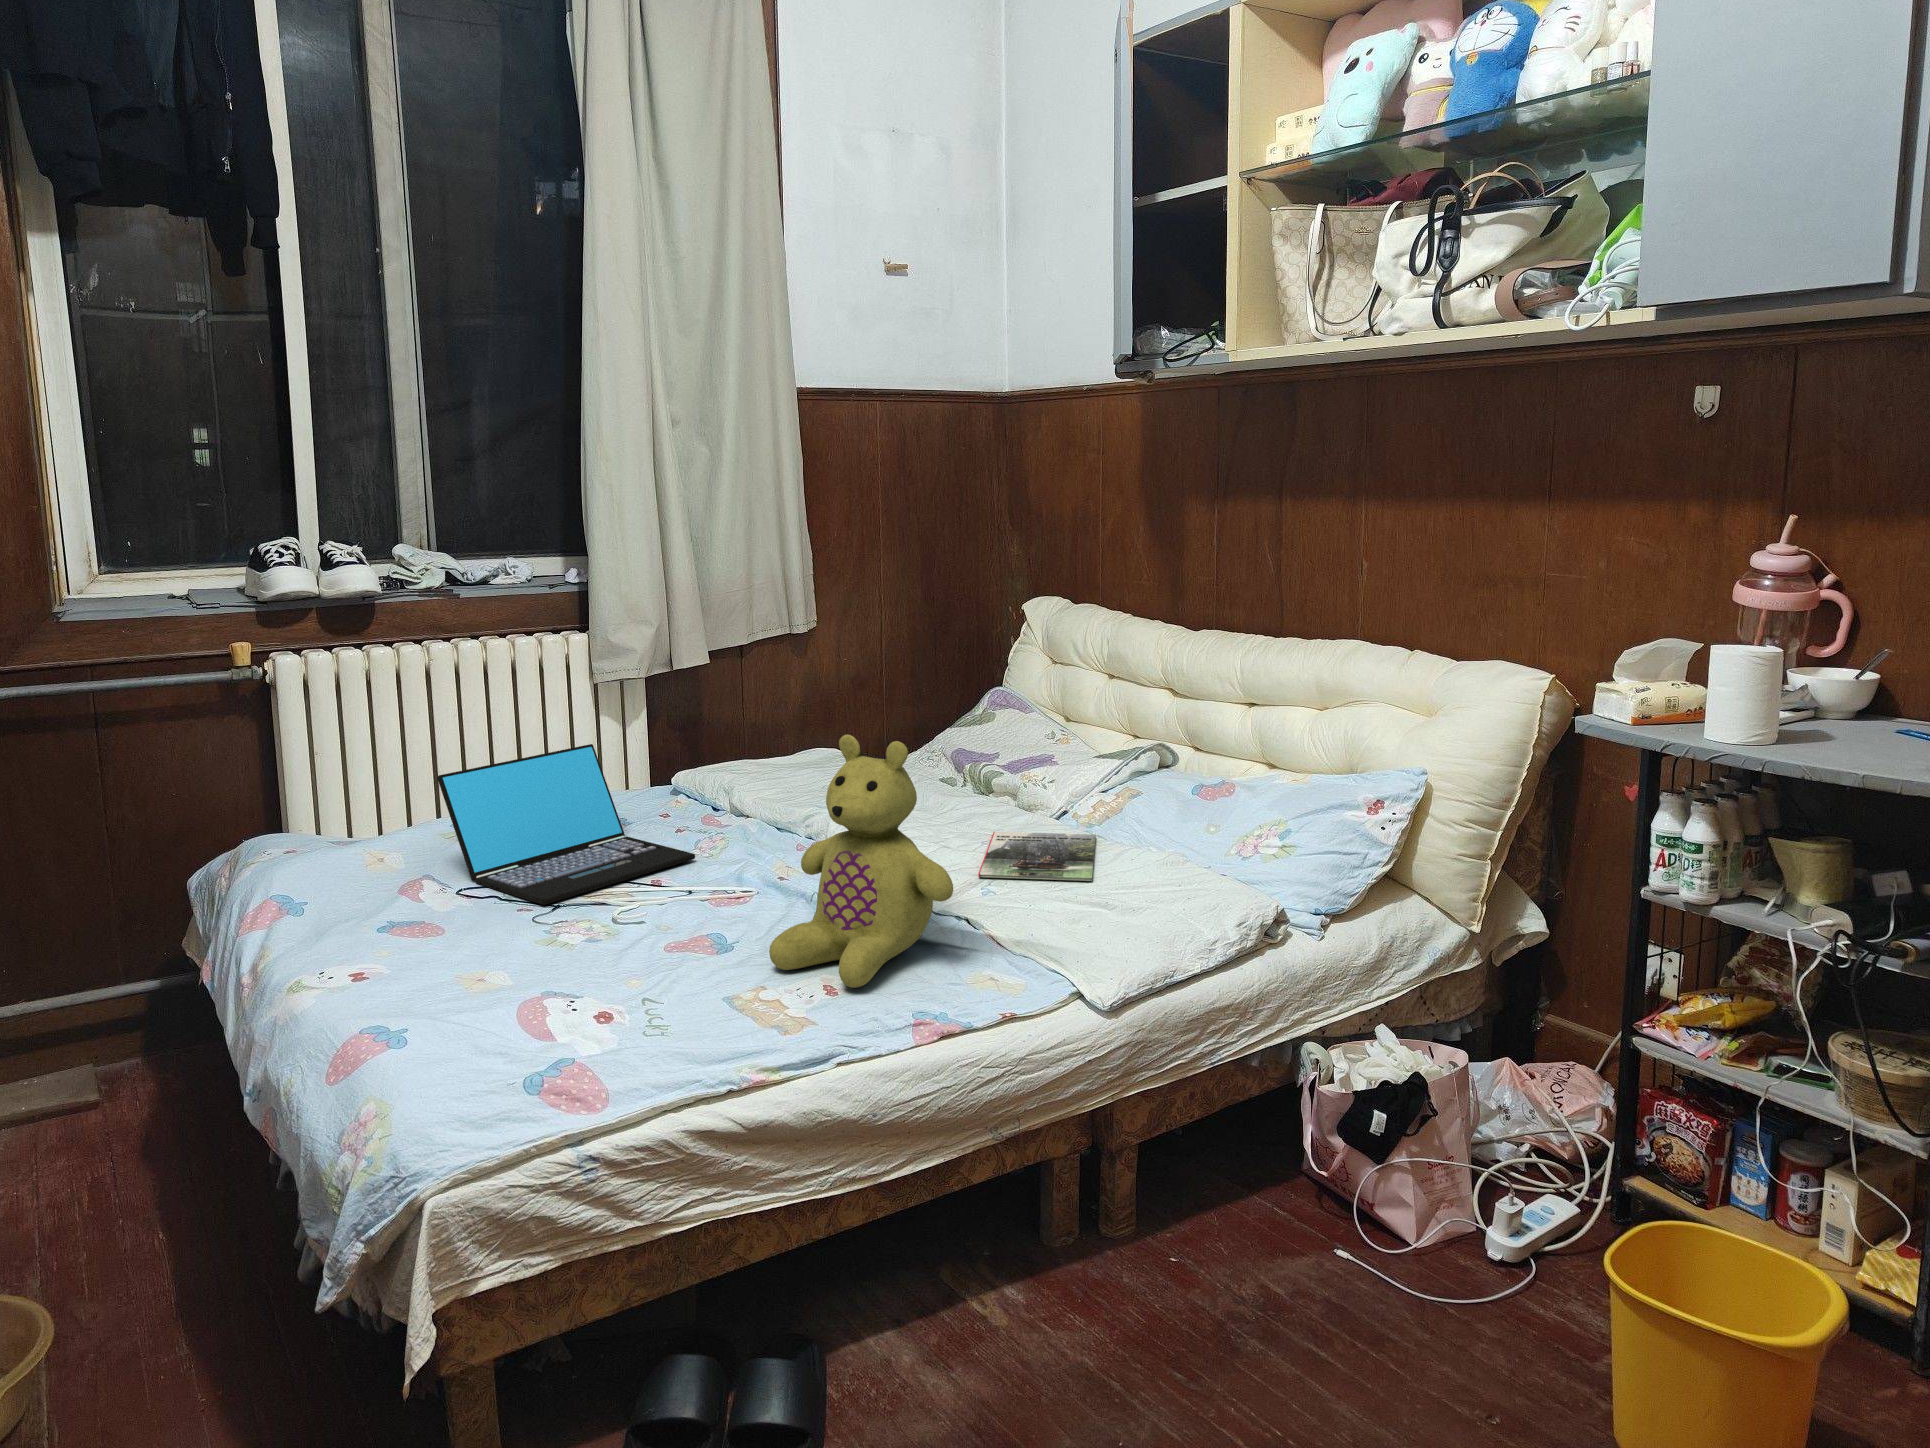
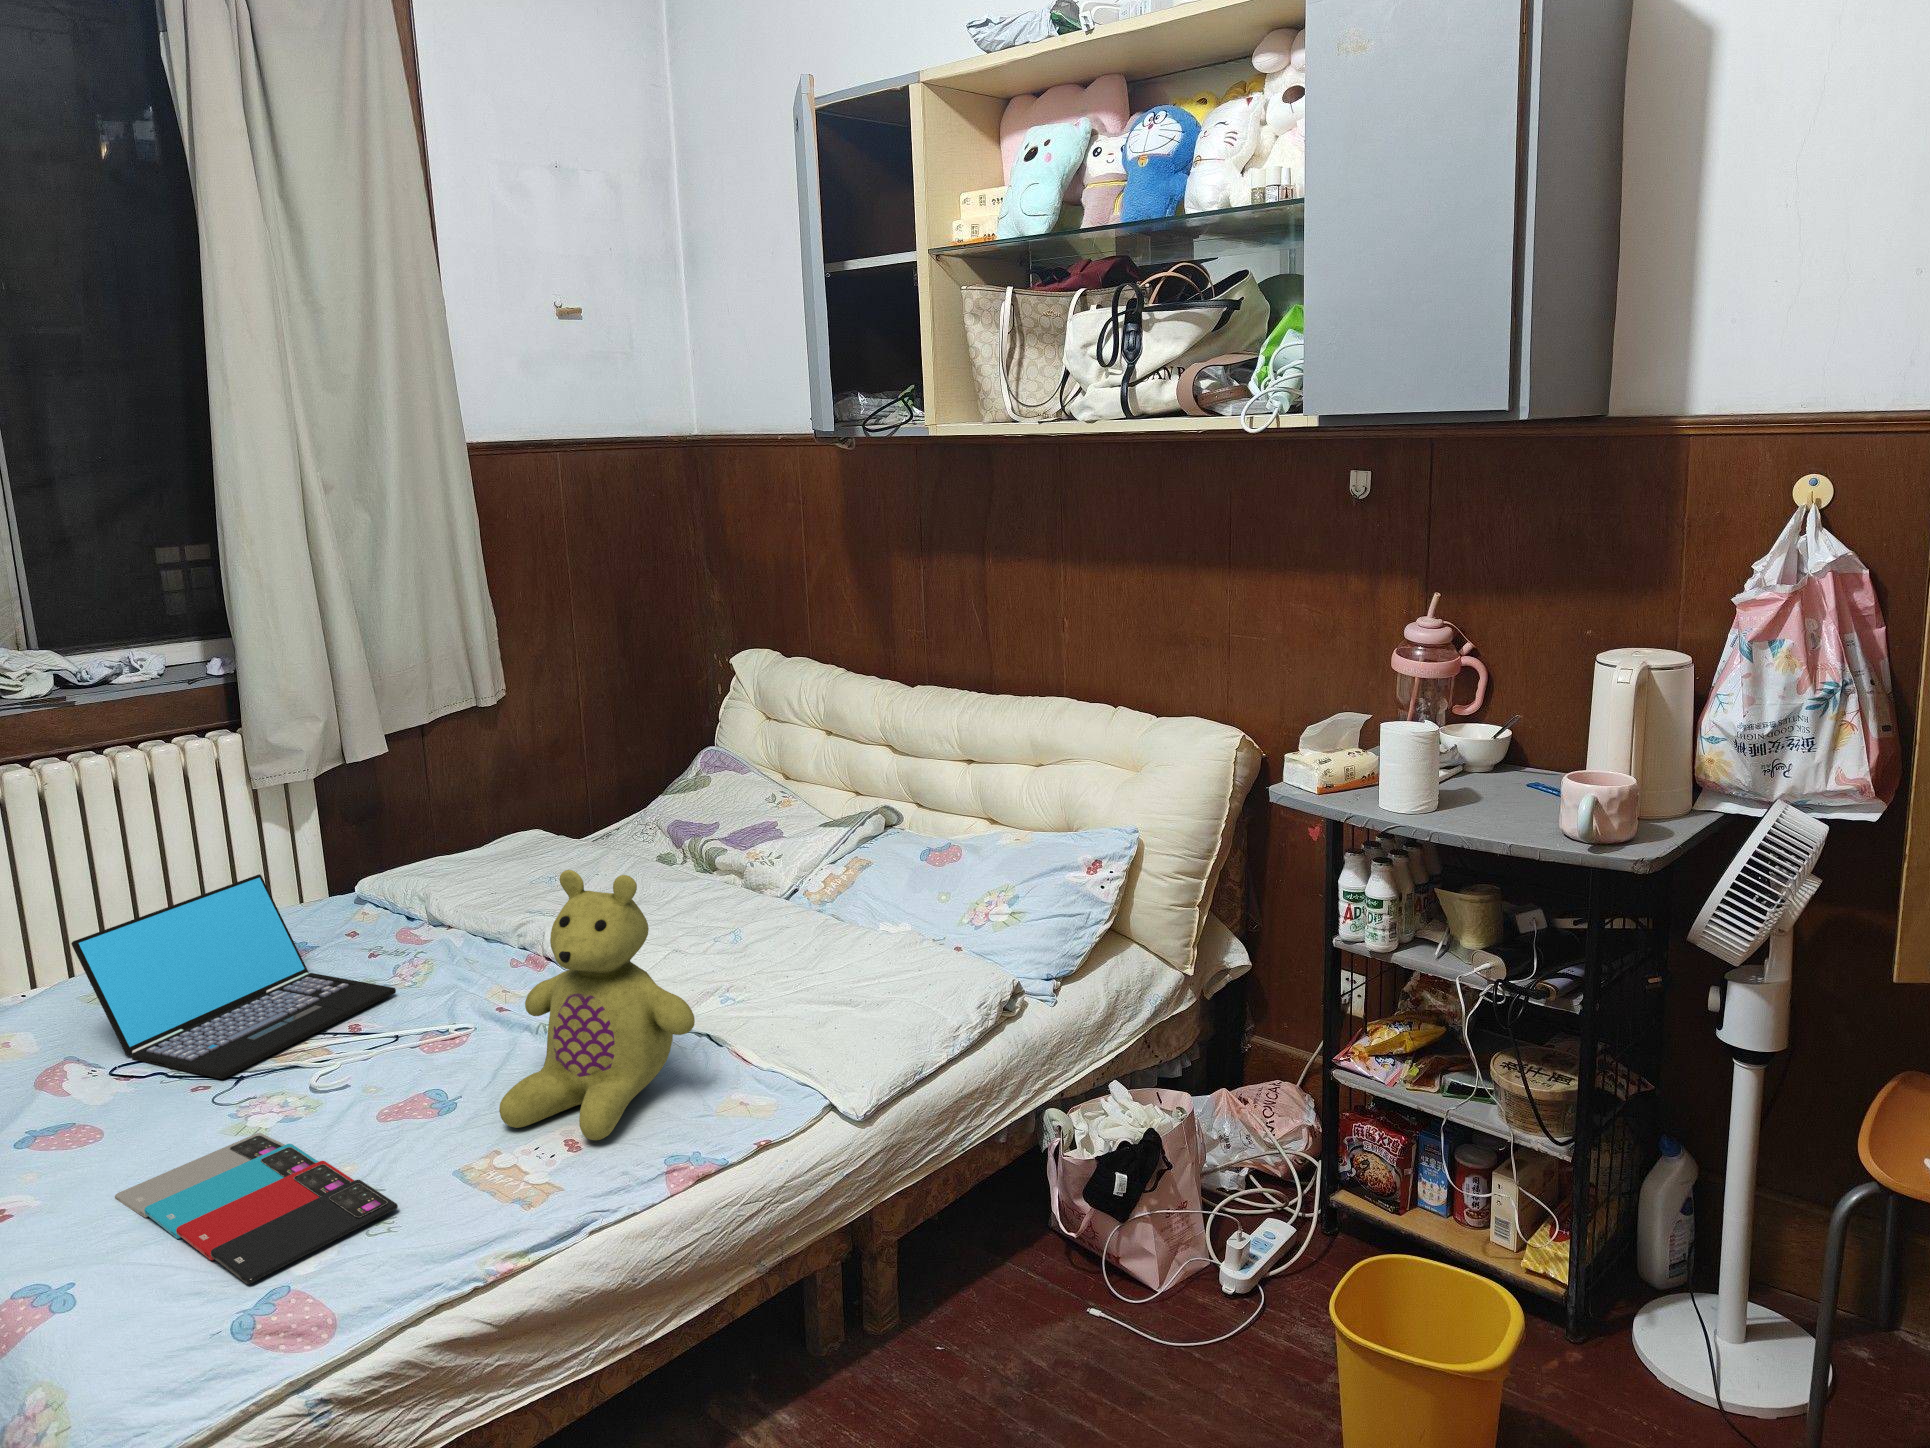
magazine: present [978,831,1096,881] -> none [714,917,831,985]
smartphone: none [446,946,672,1054] -> present [115,1133,398,1284]

